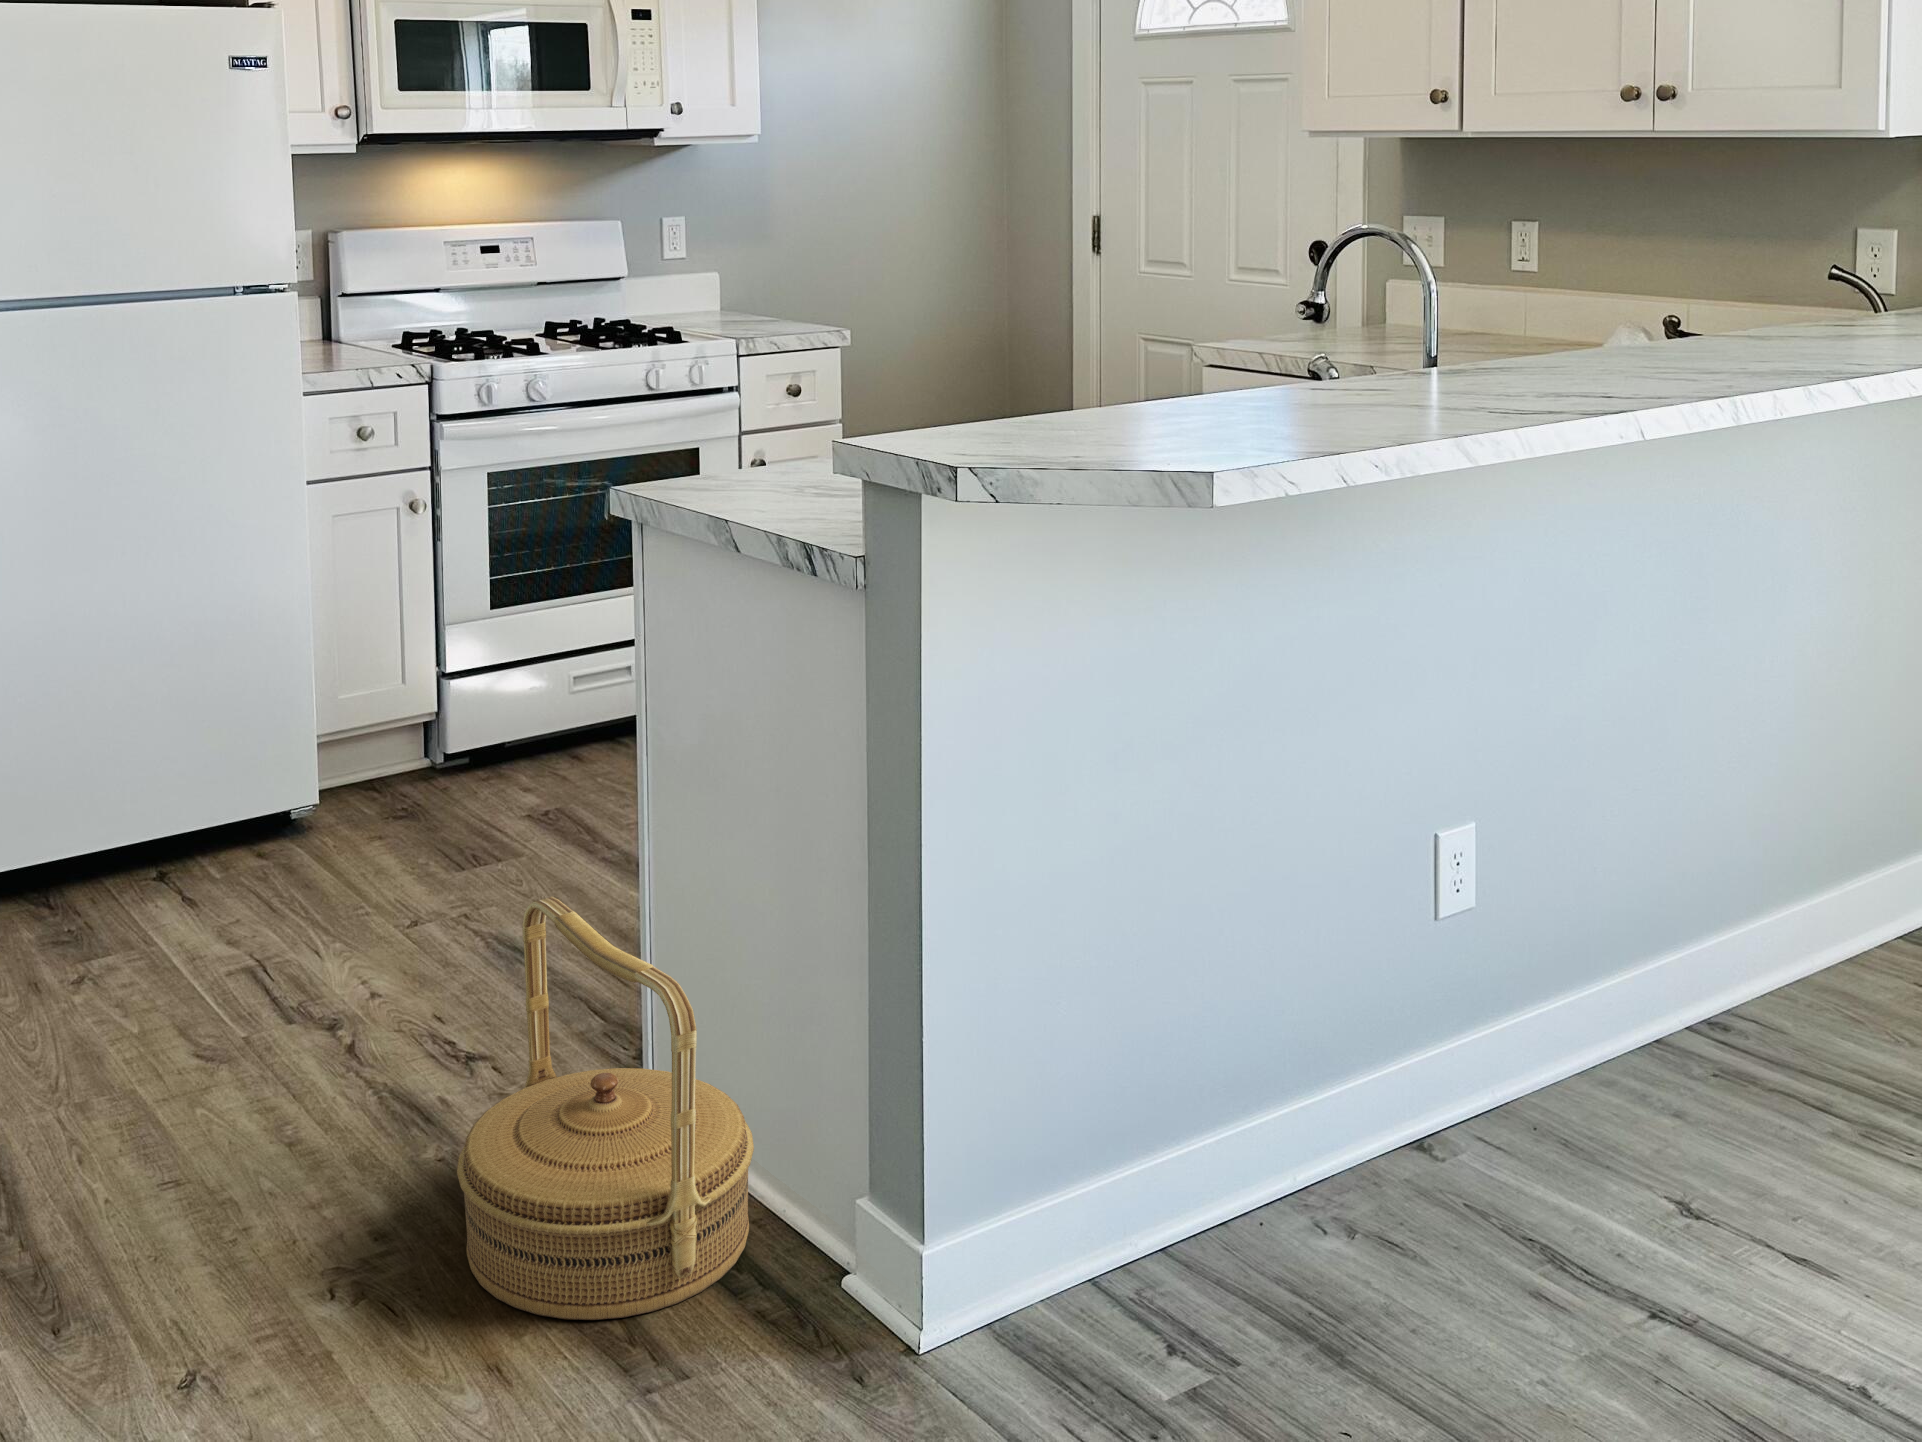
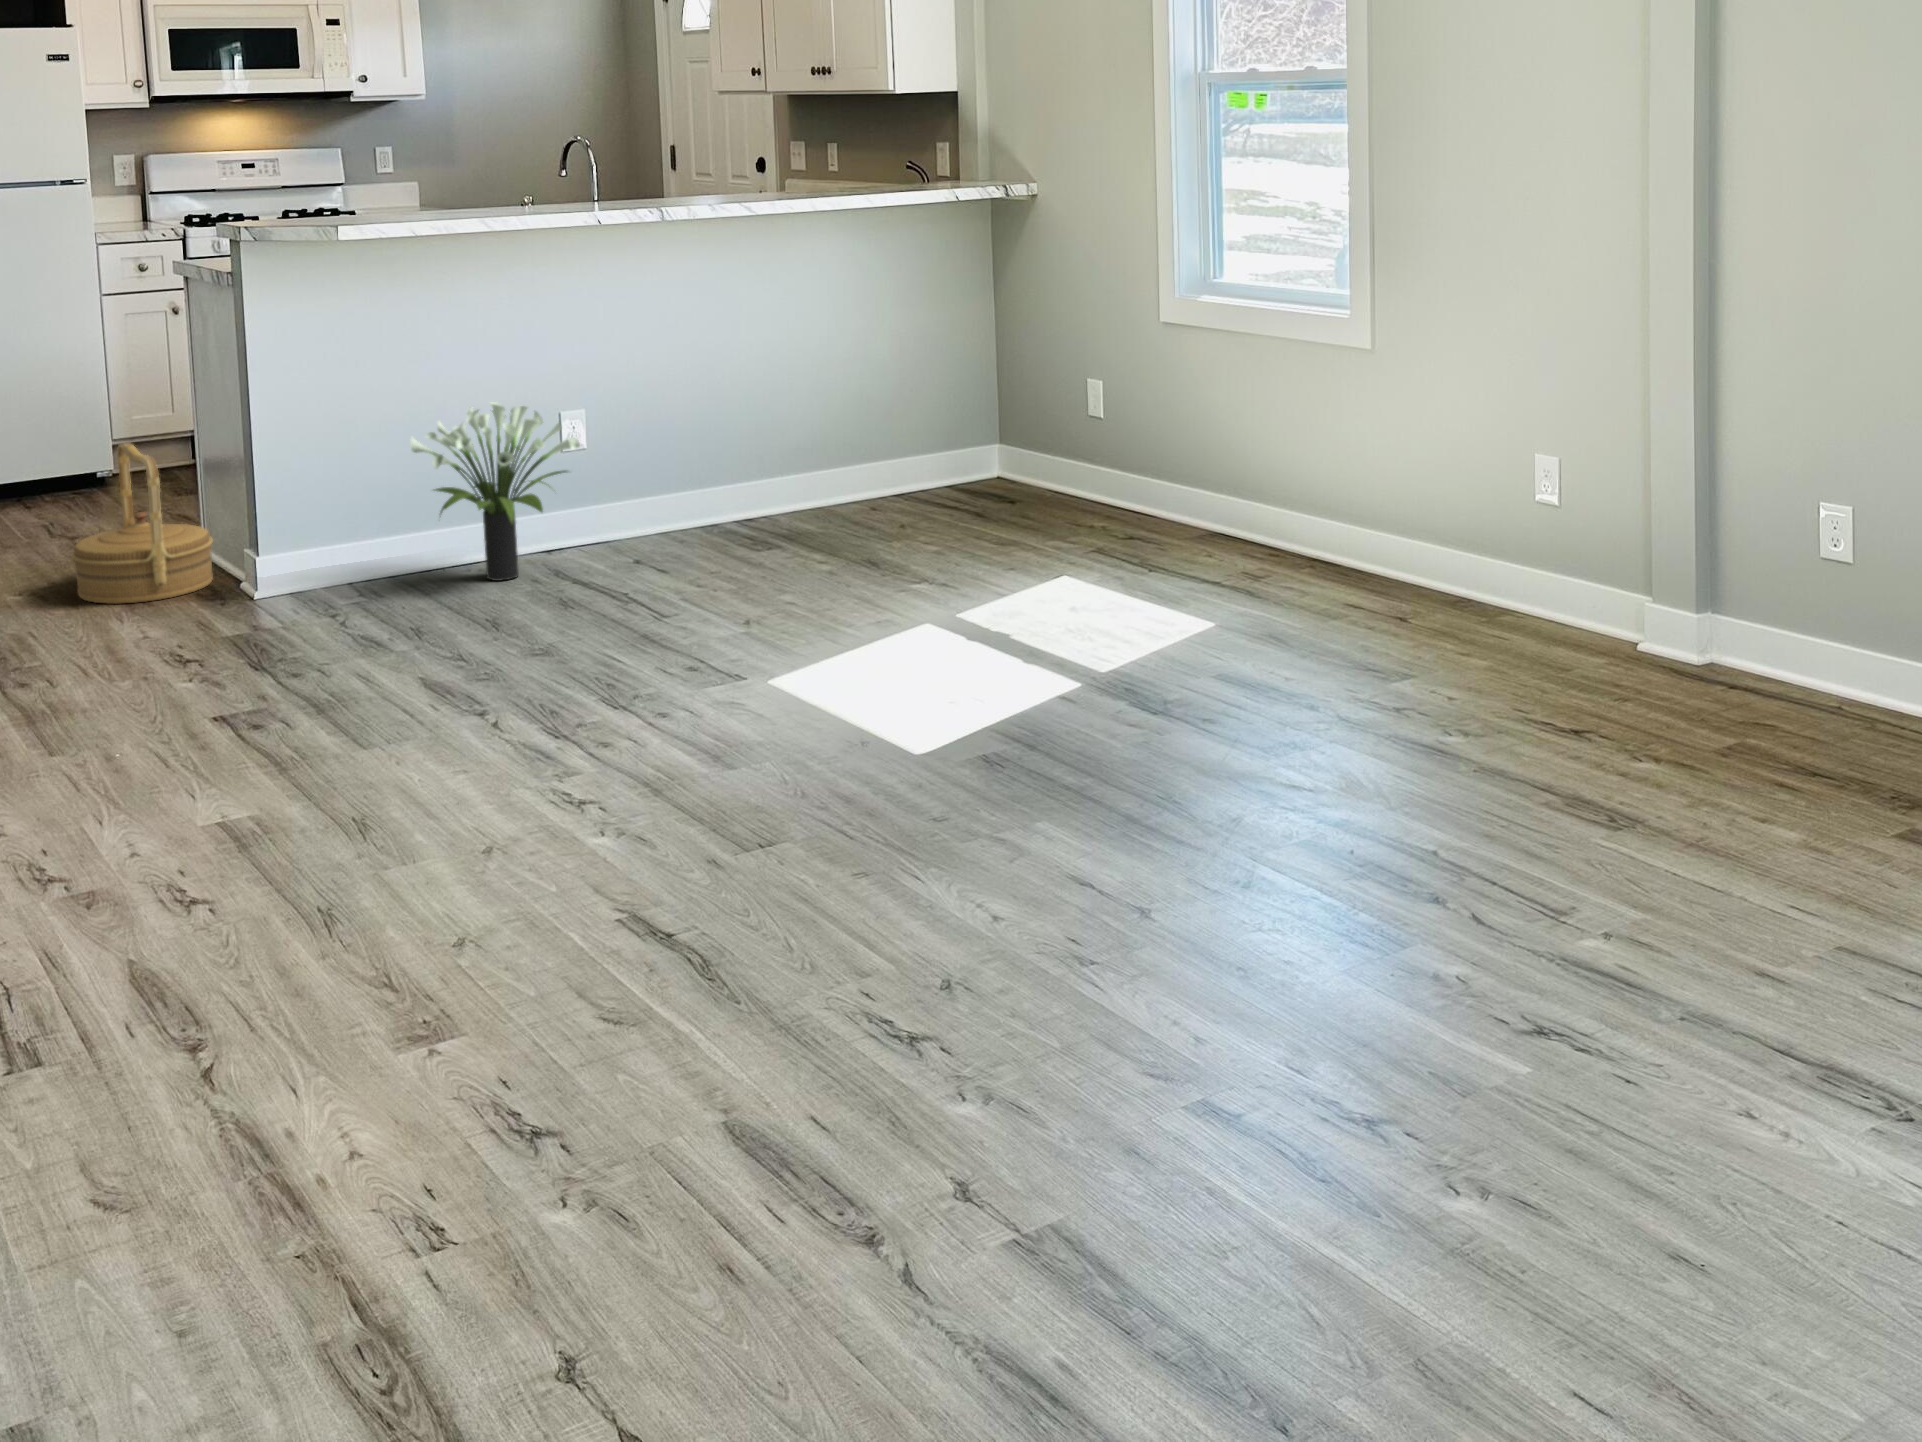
potted plant: none [1238,829,1622,1240] -> present [410,402,580,581]

